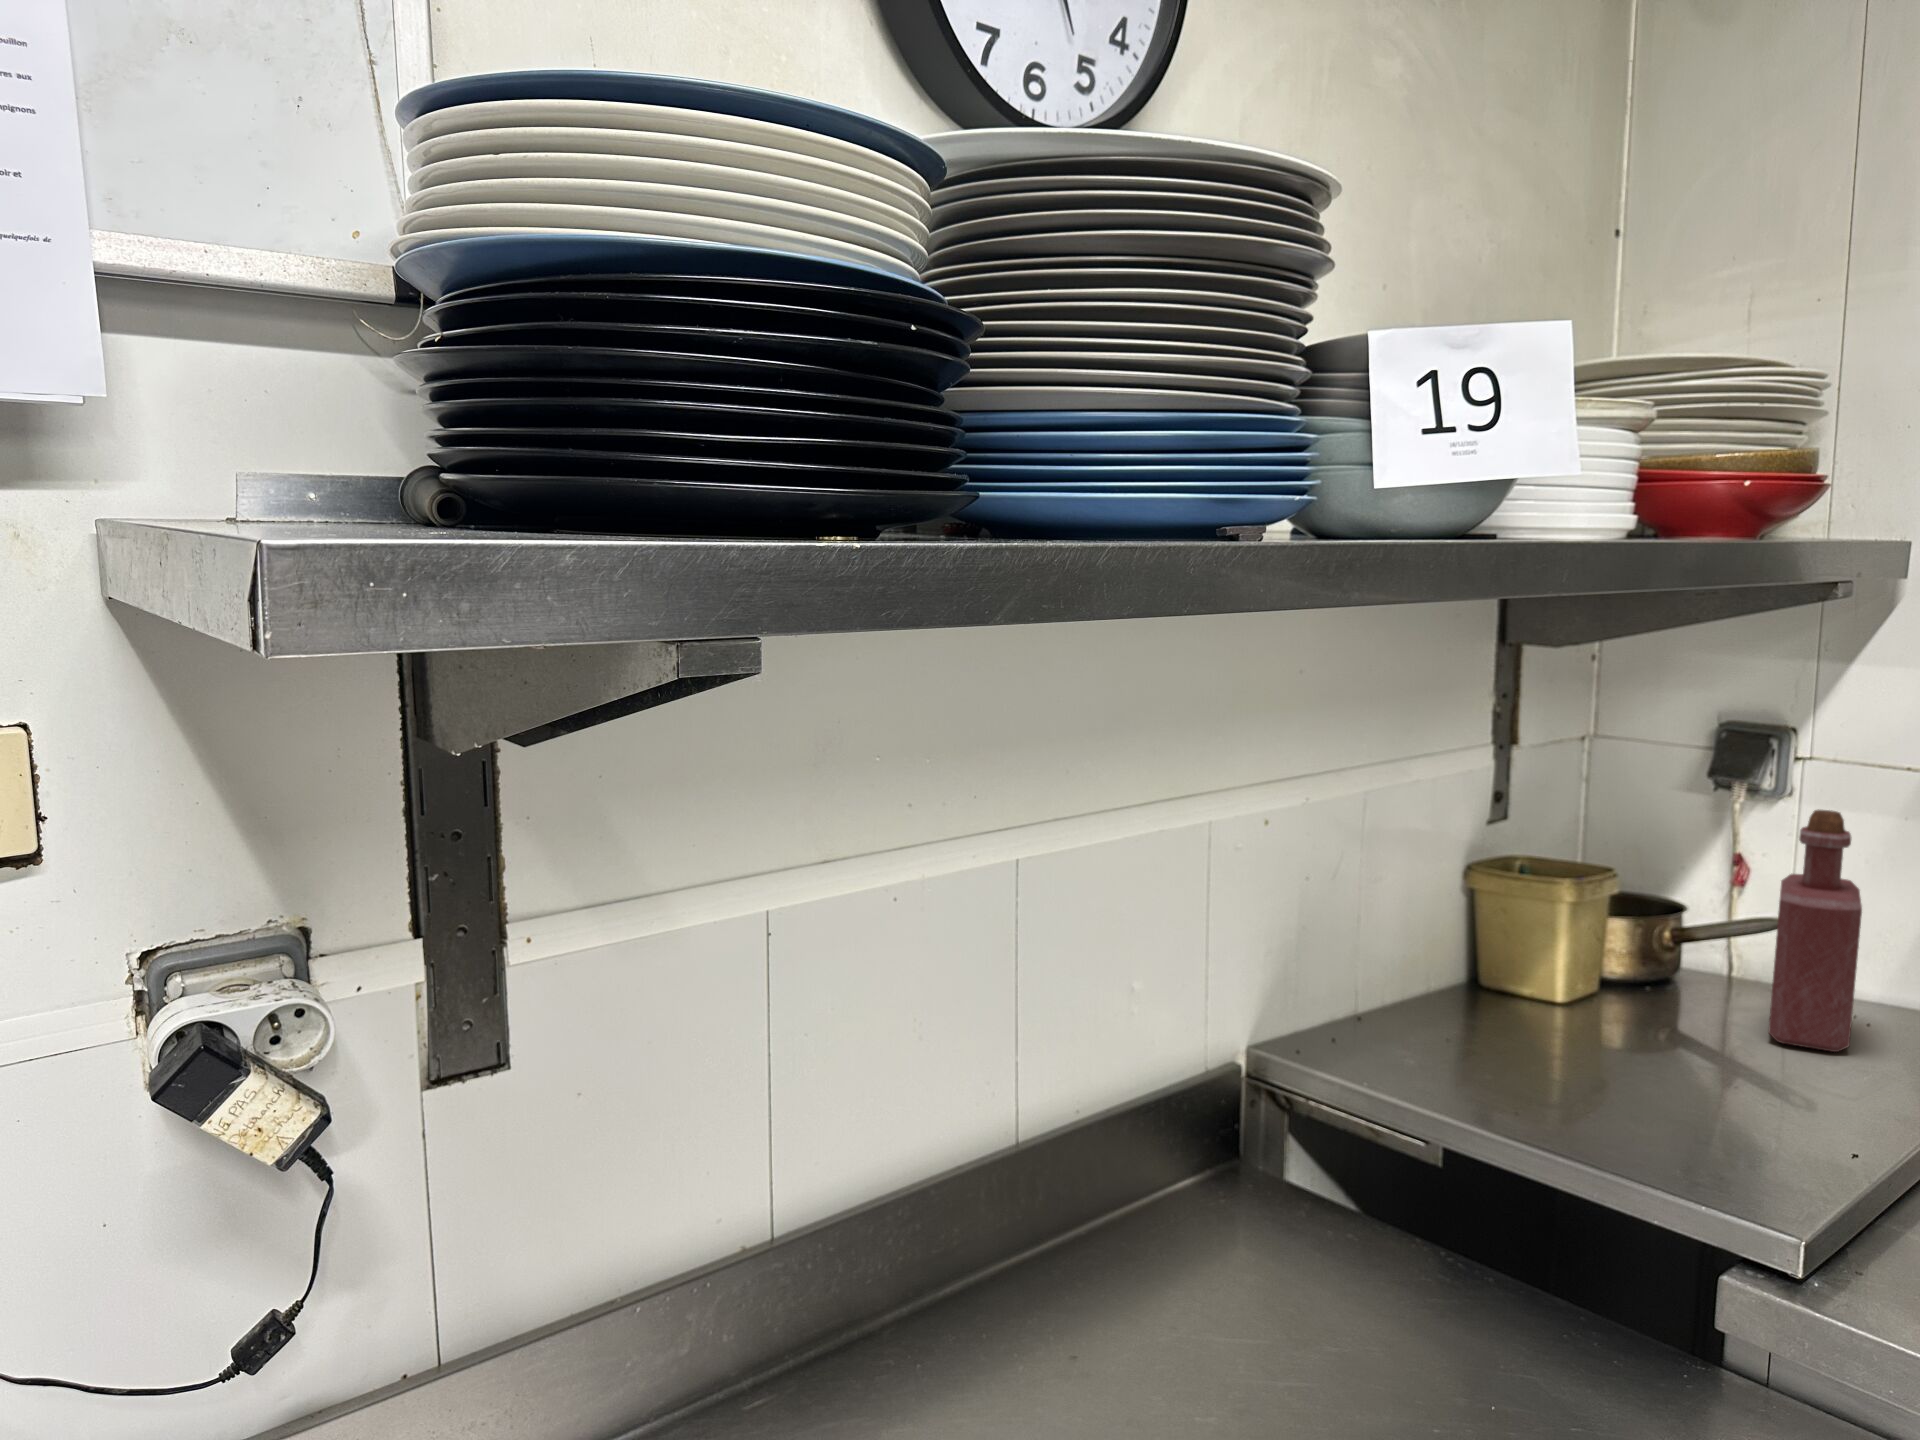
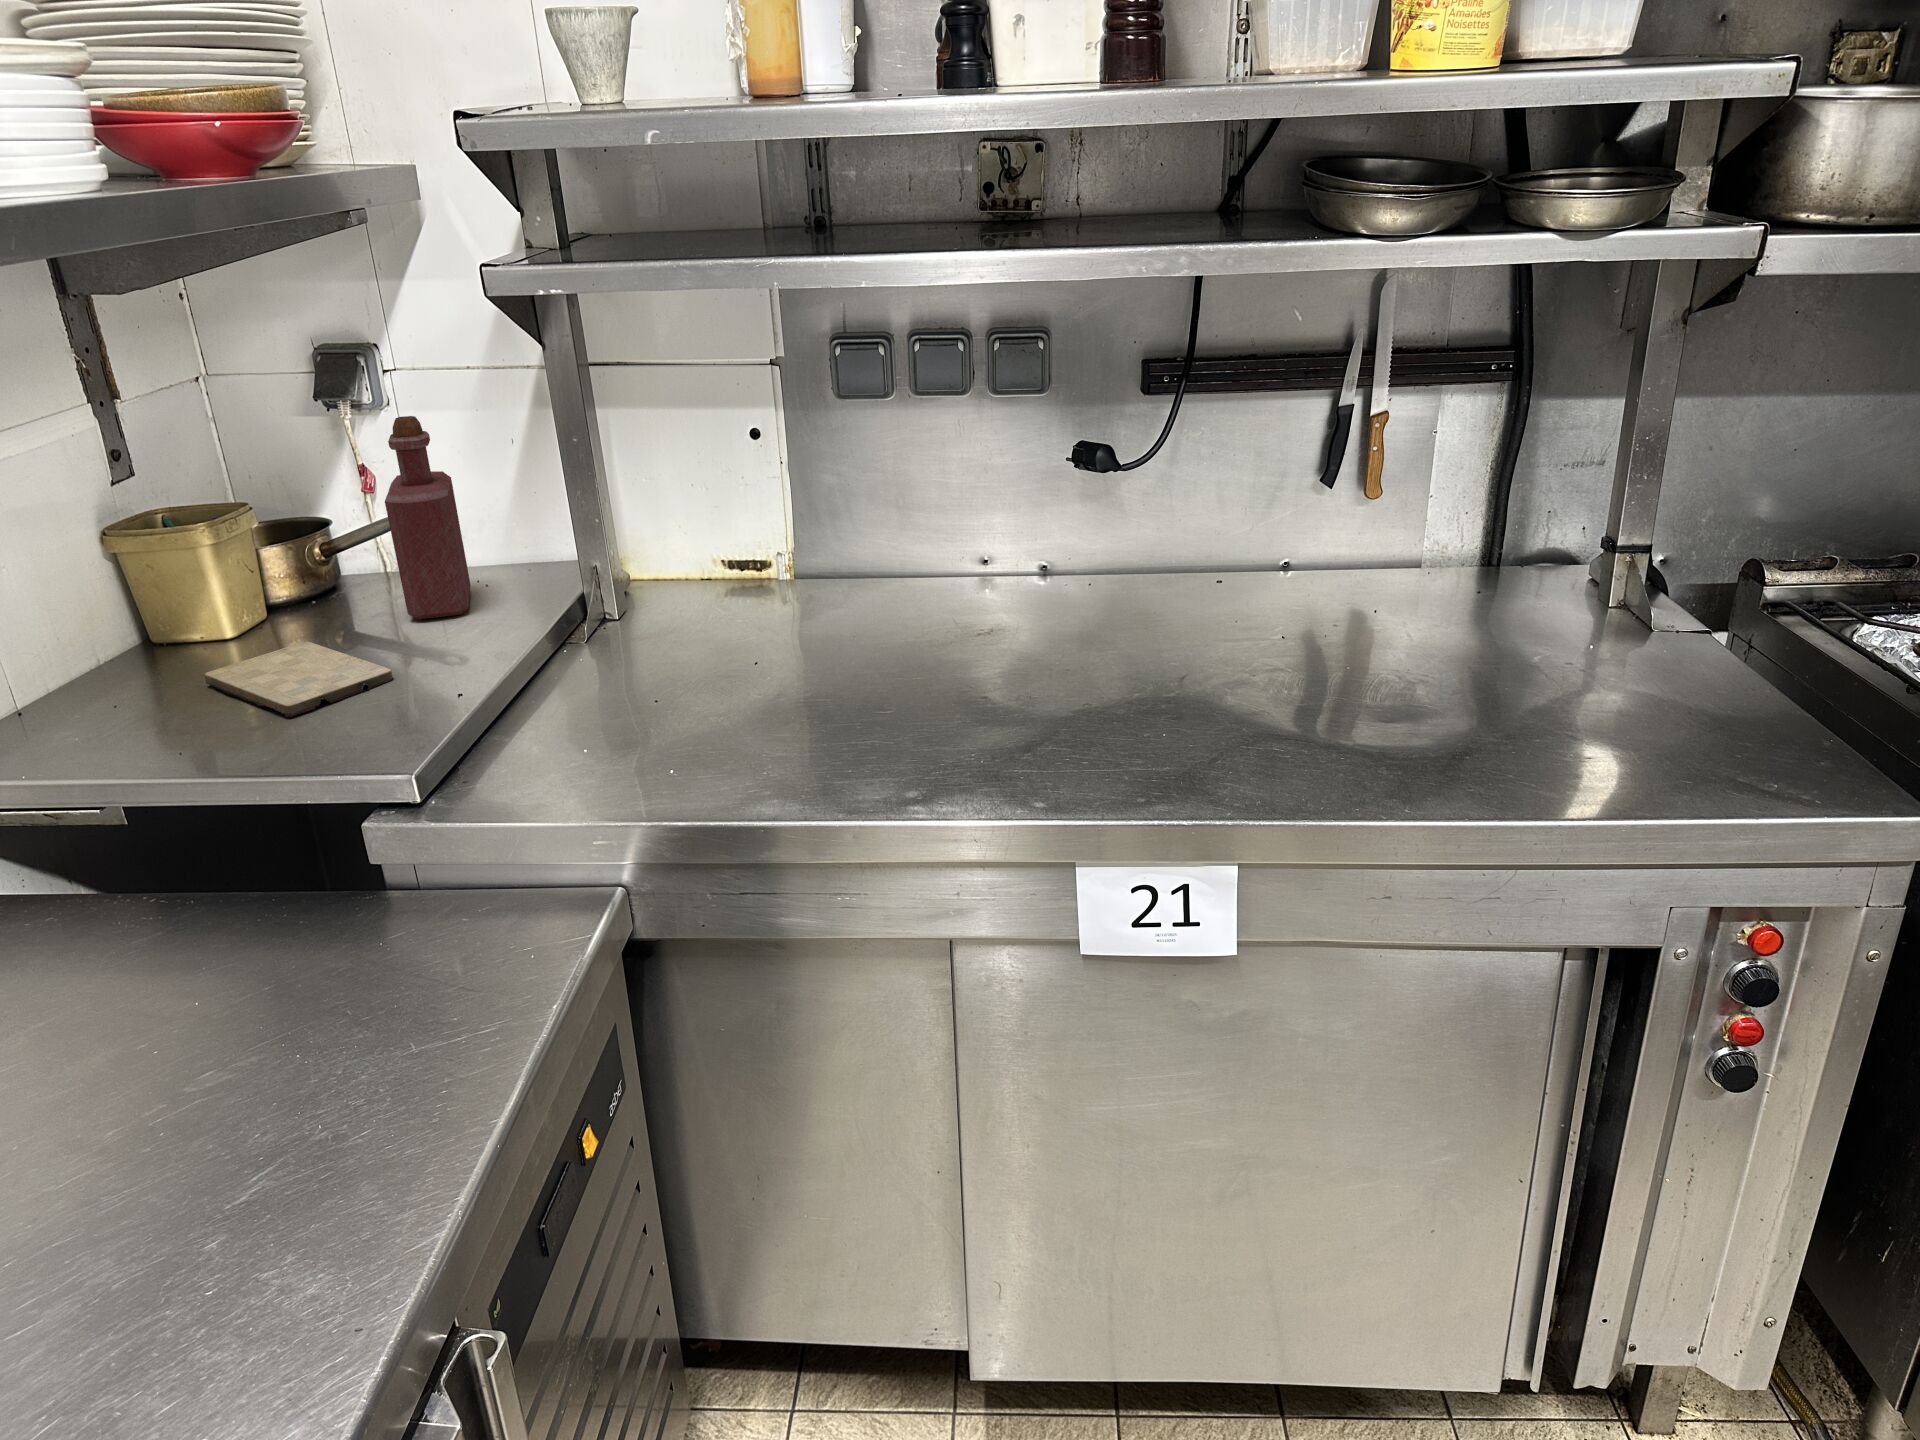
cutting board: none [1535,1031,1757,1112] -> present [205,641,393,717]

